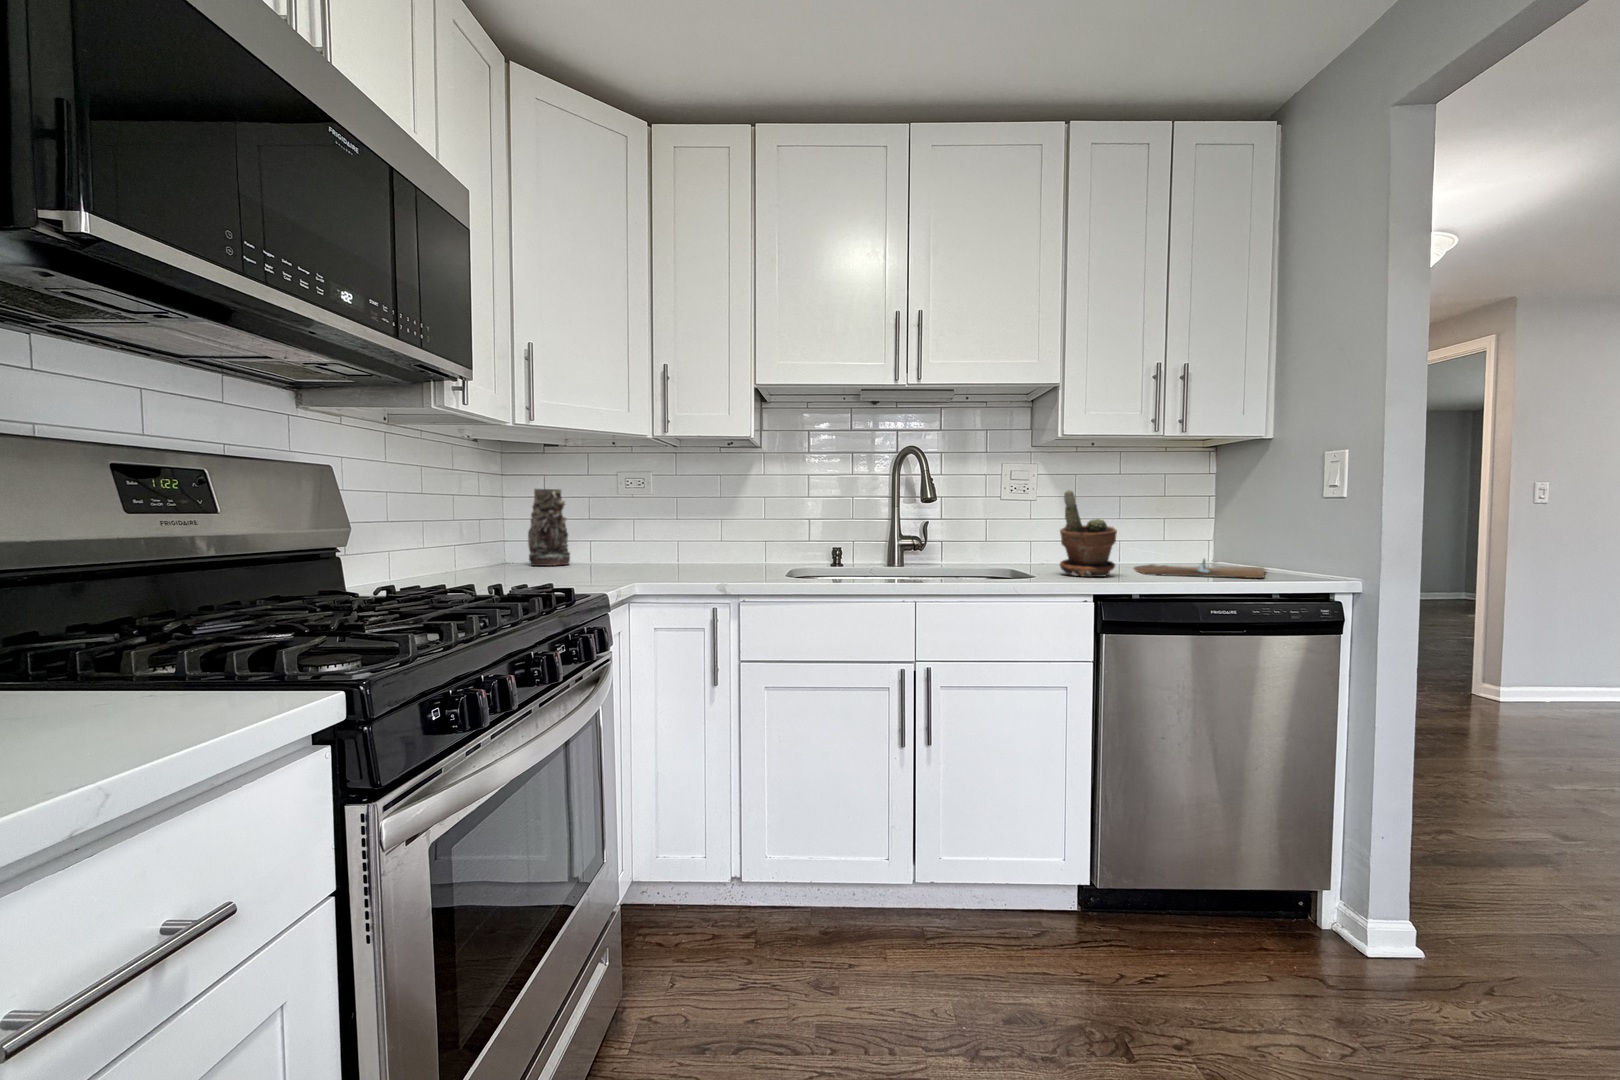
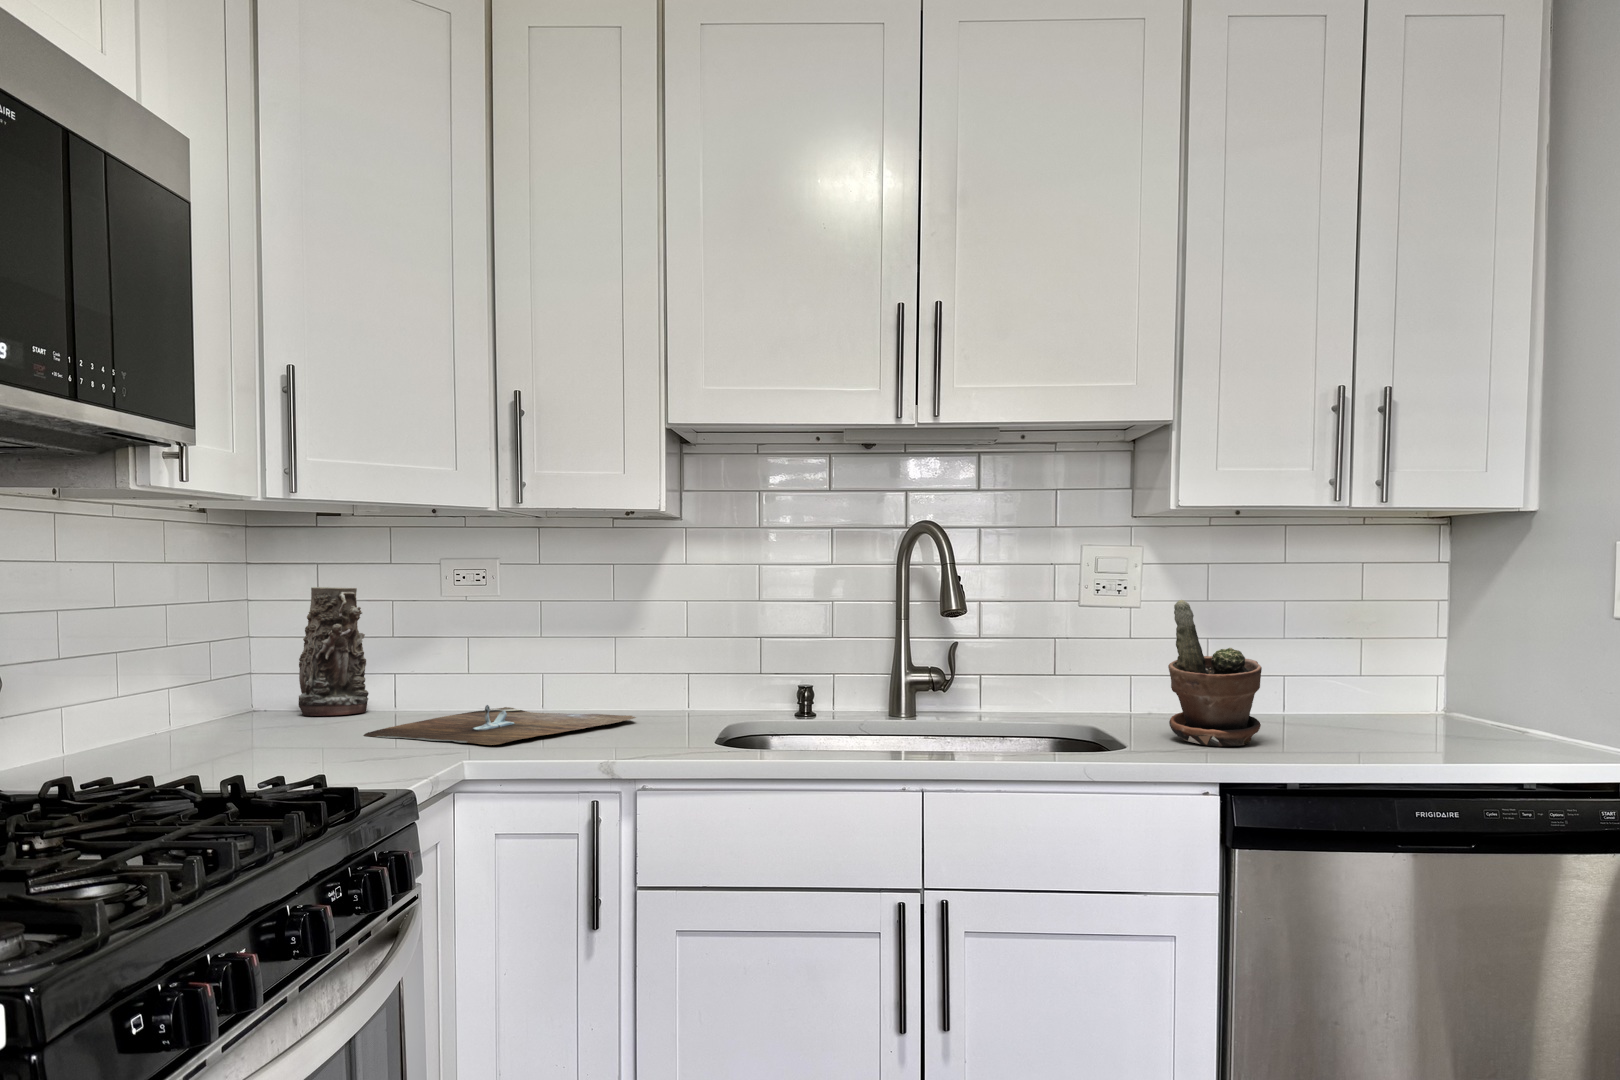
cutting board: present [1134,559,1265,578] -> present [363,705,636,745]

